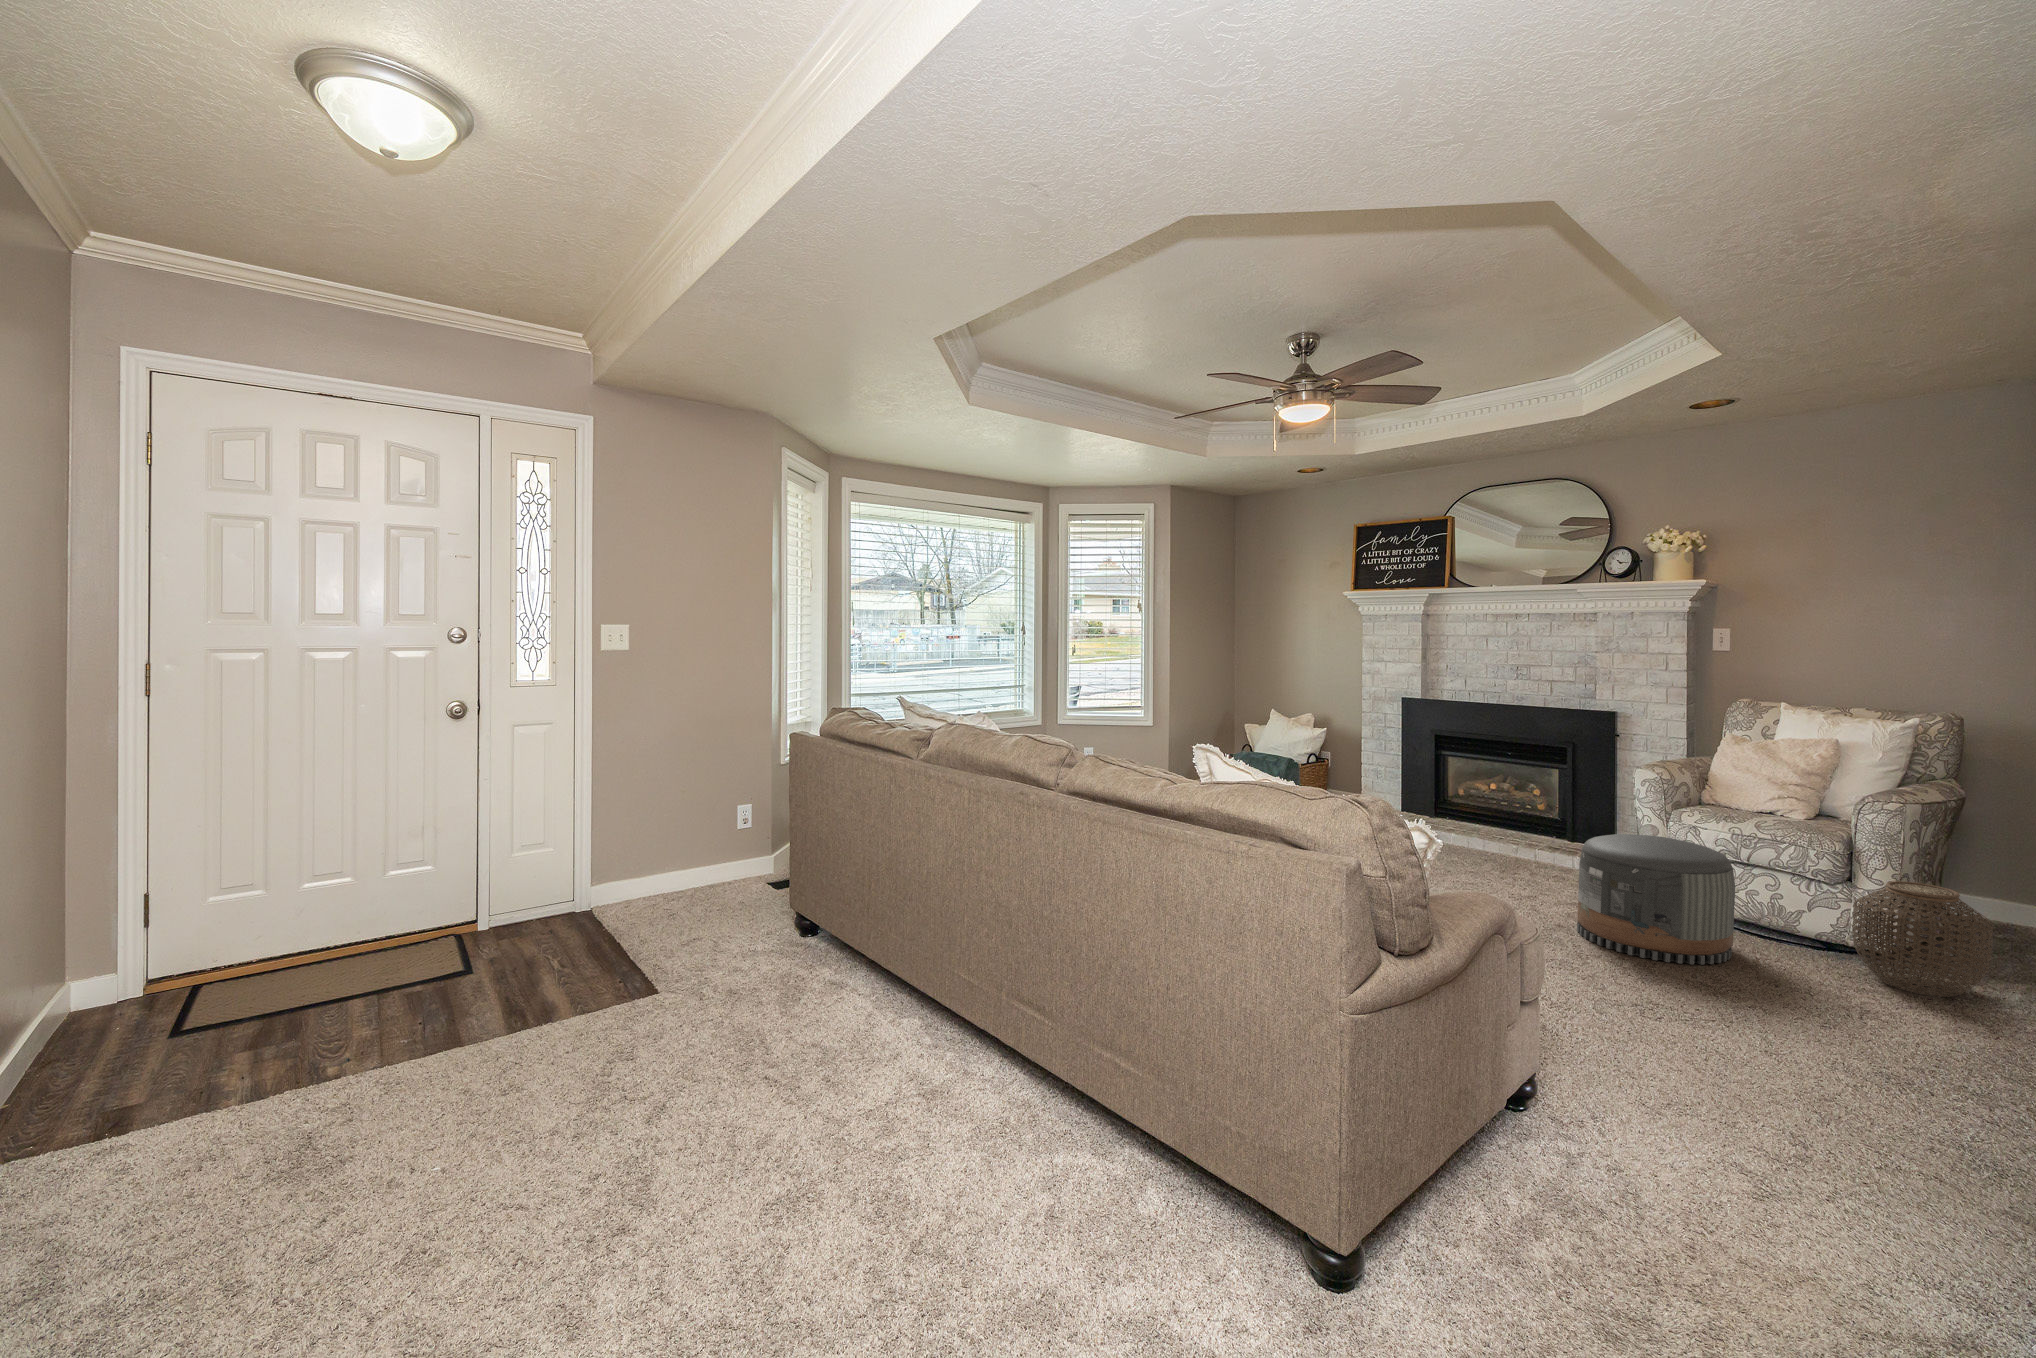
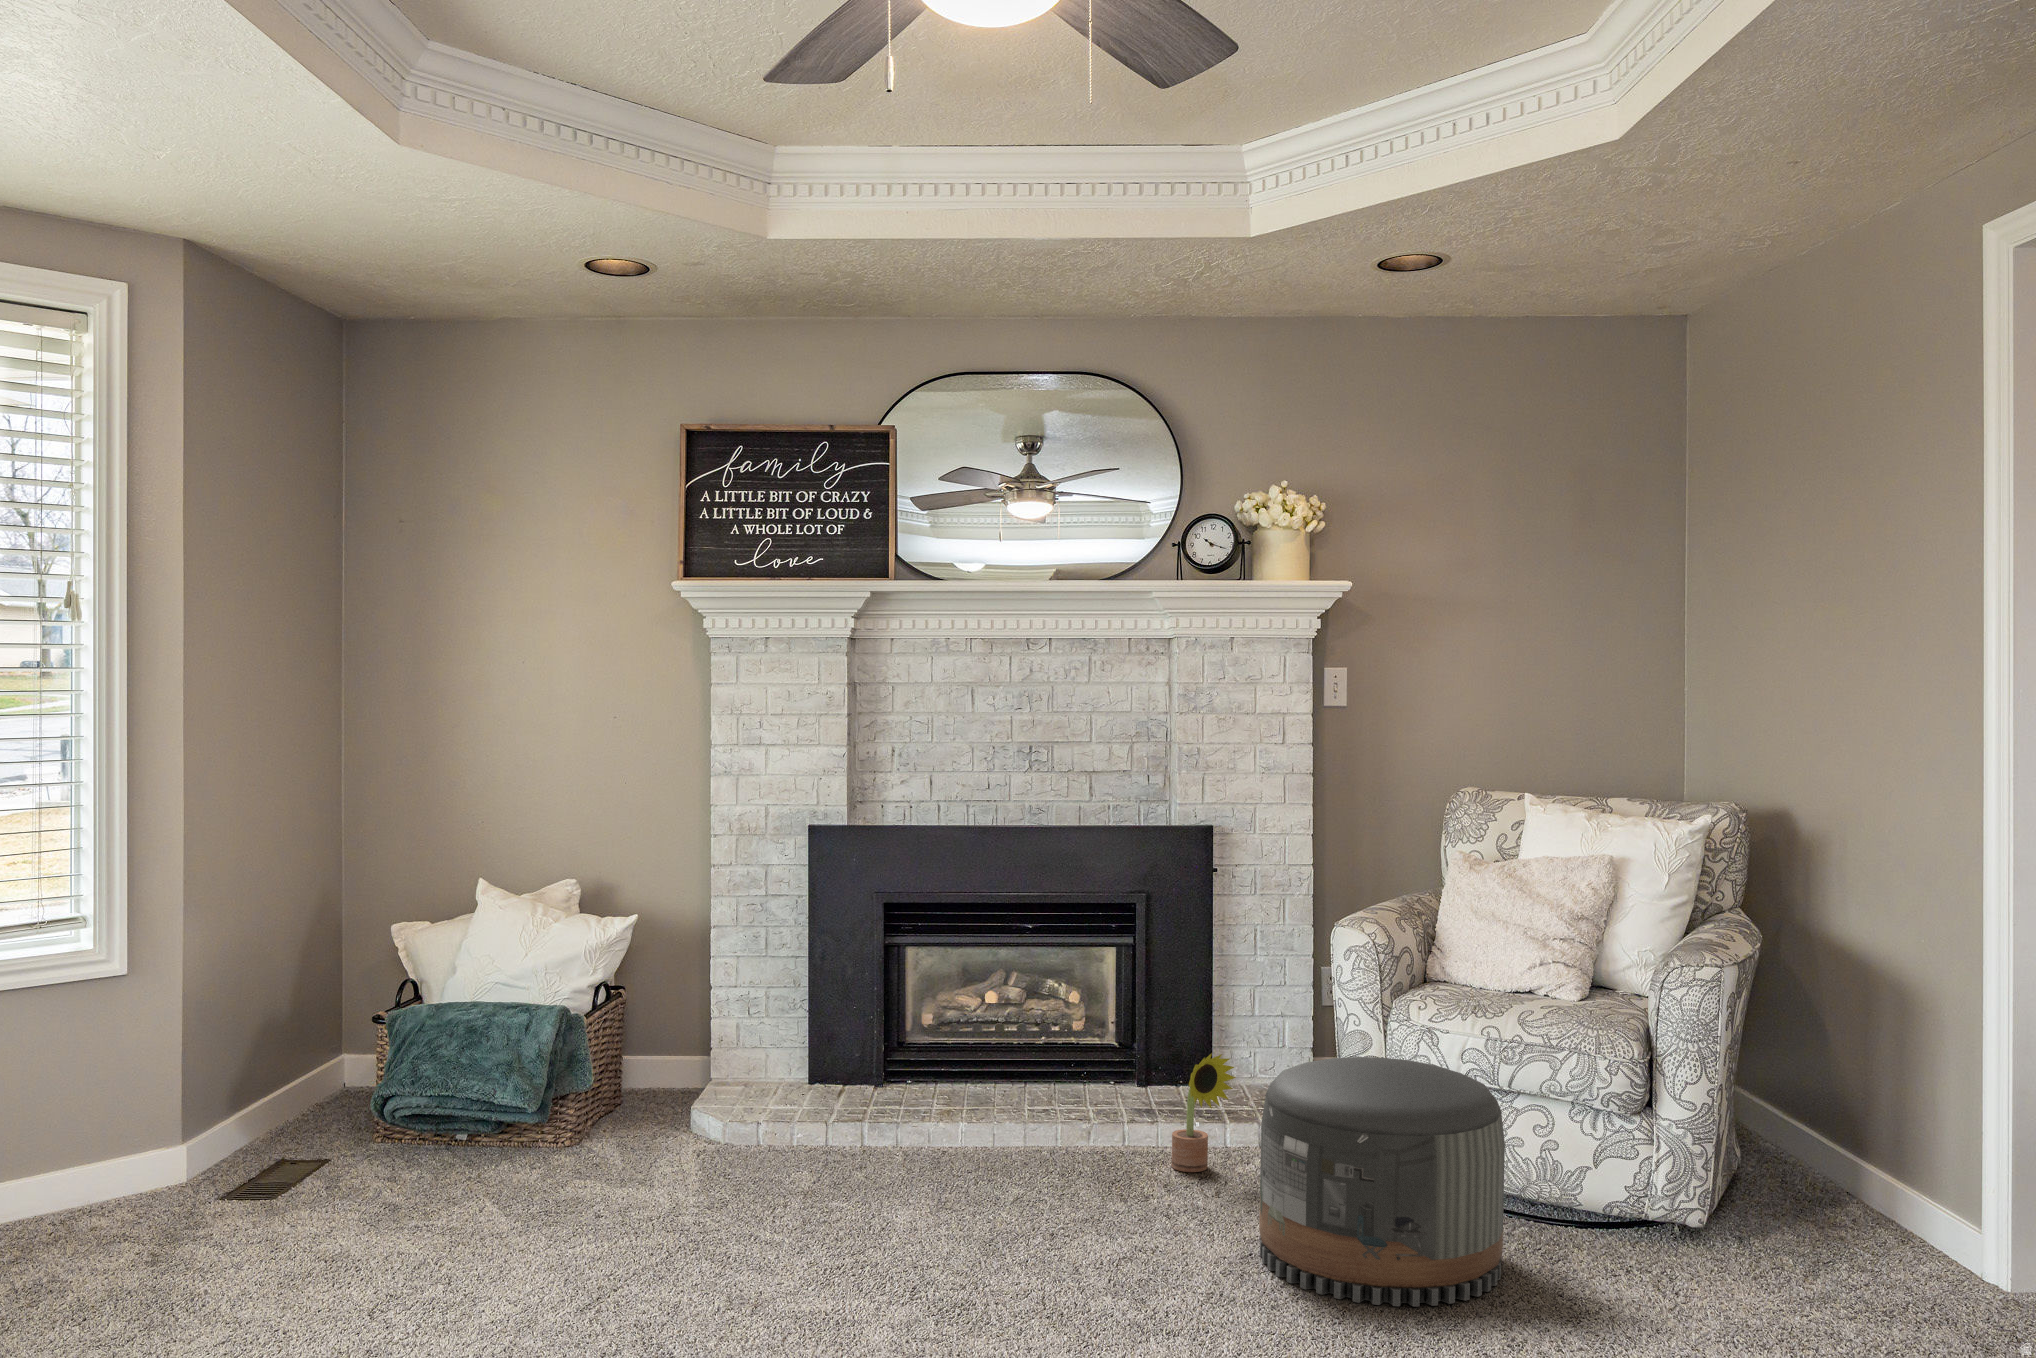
decorative plant: none [1536,830,1575,891] -> present [1172,1054,1236,1172]
woven basket: present [1852,881,1993,997] -> none [1663,1103,1840,1297]

